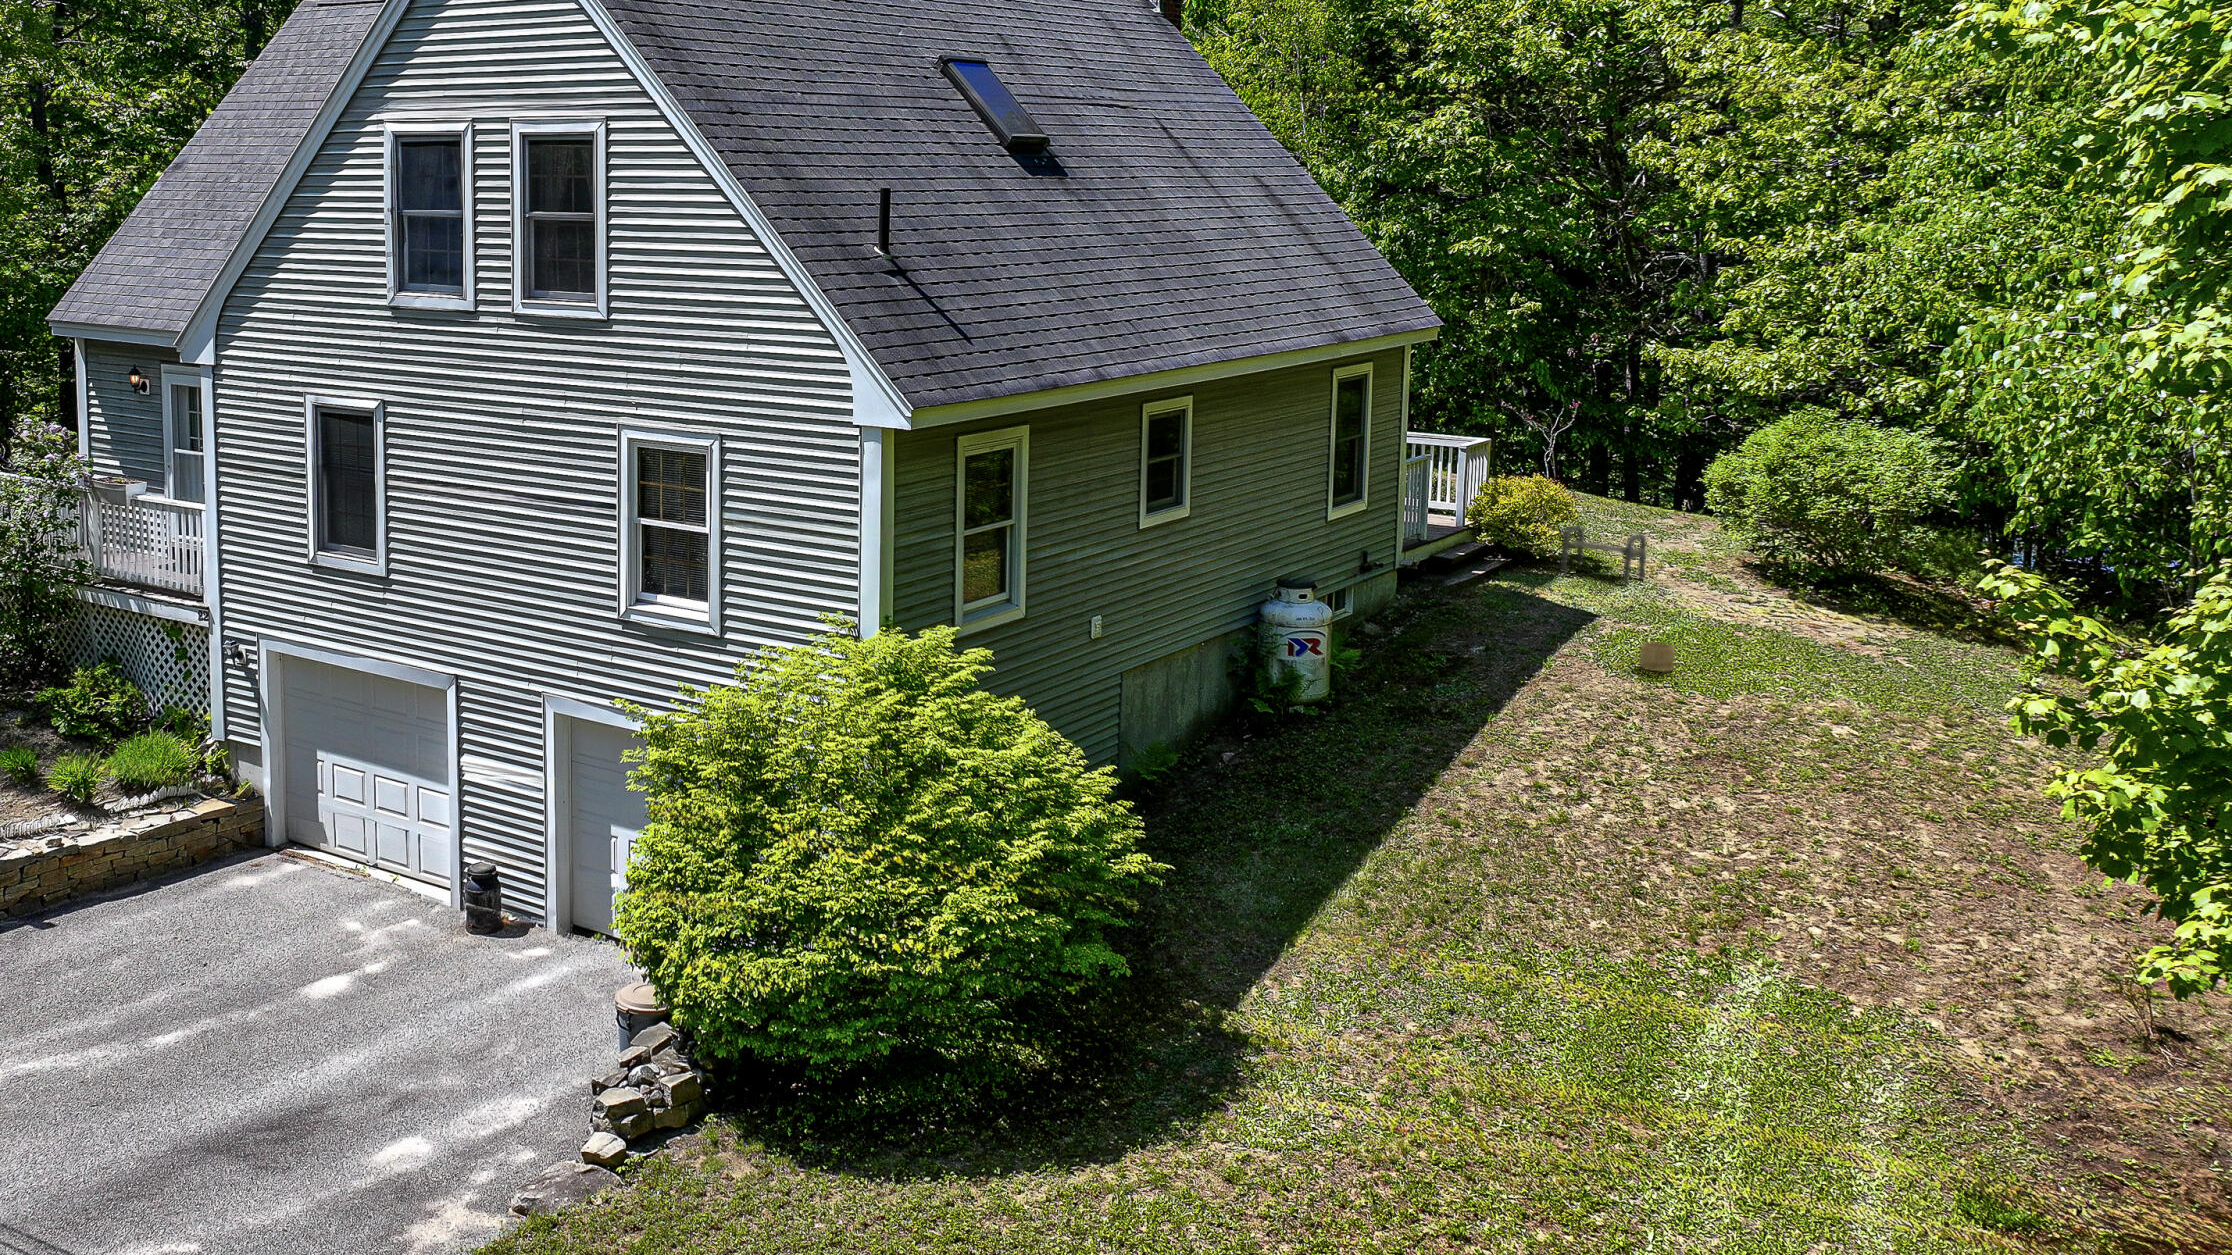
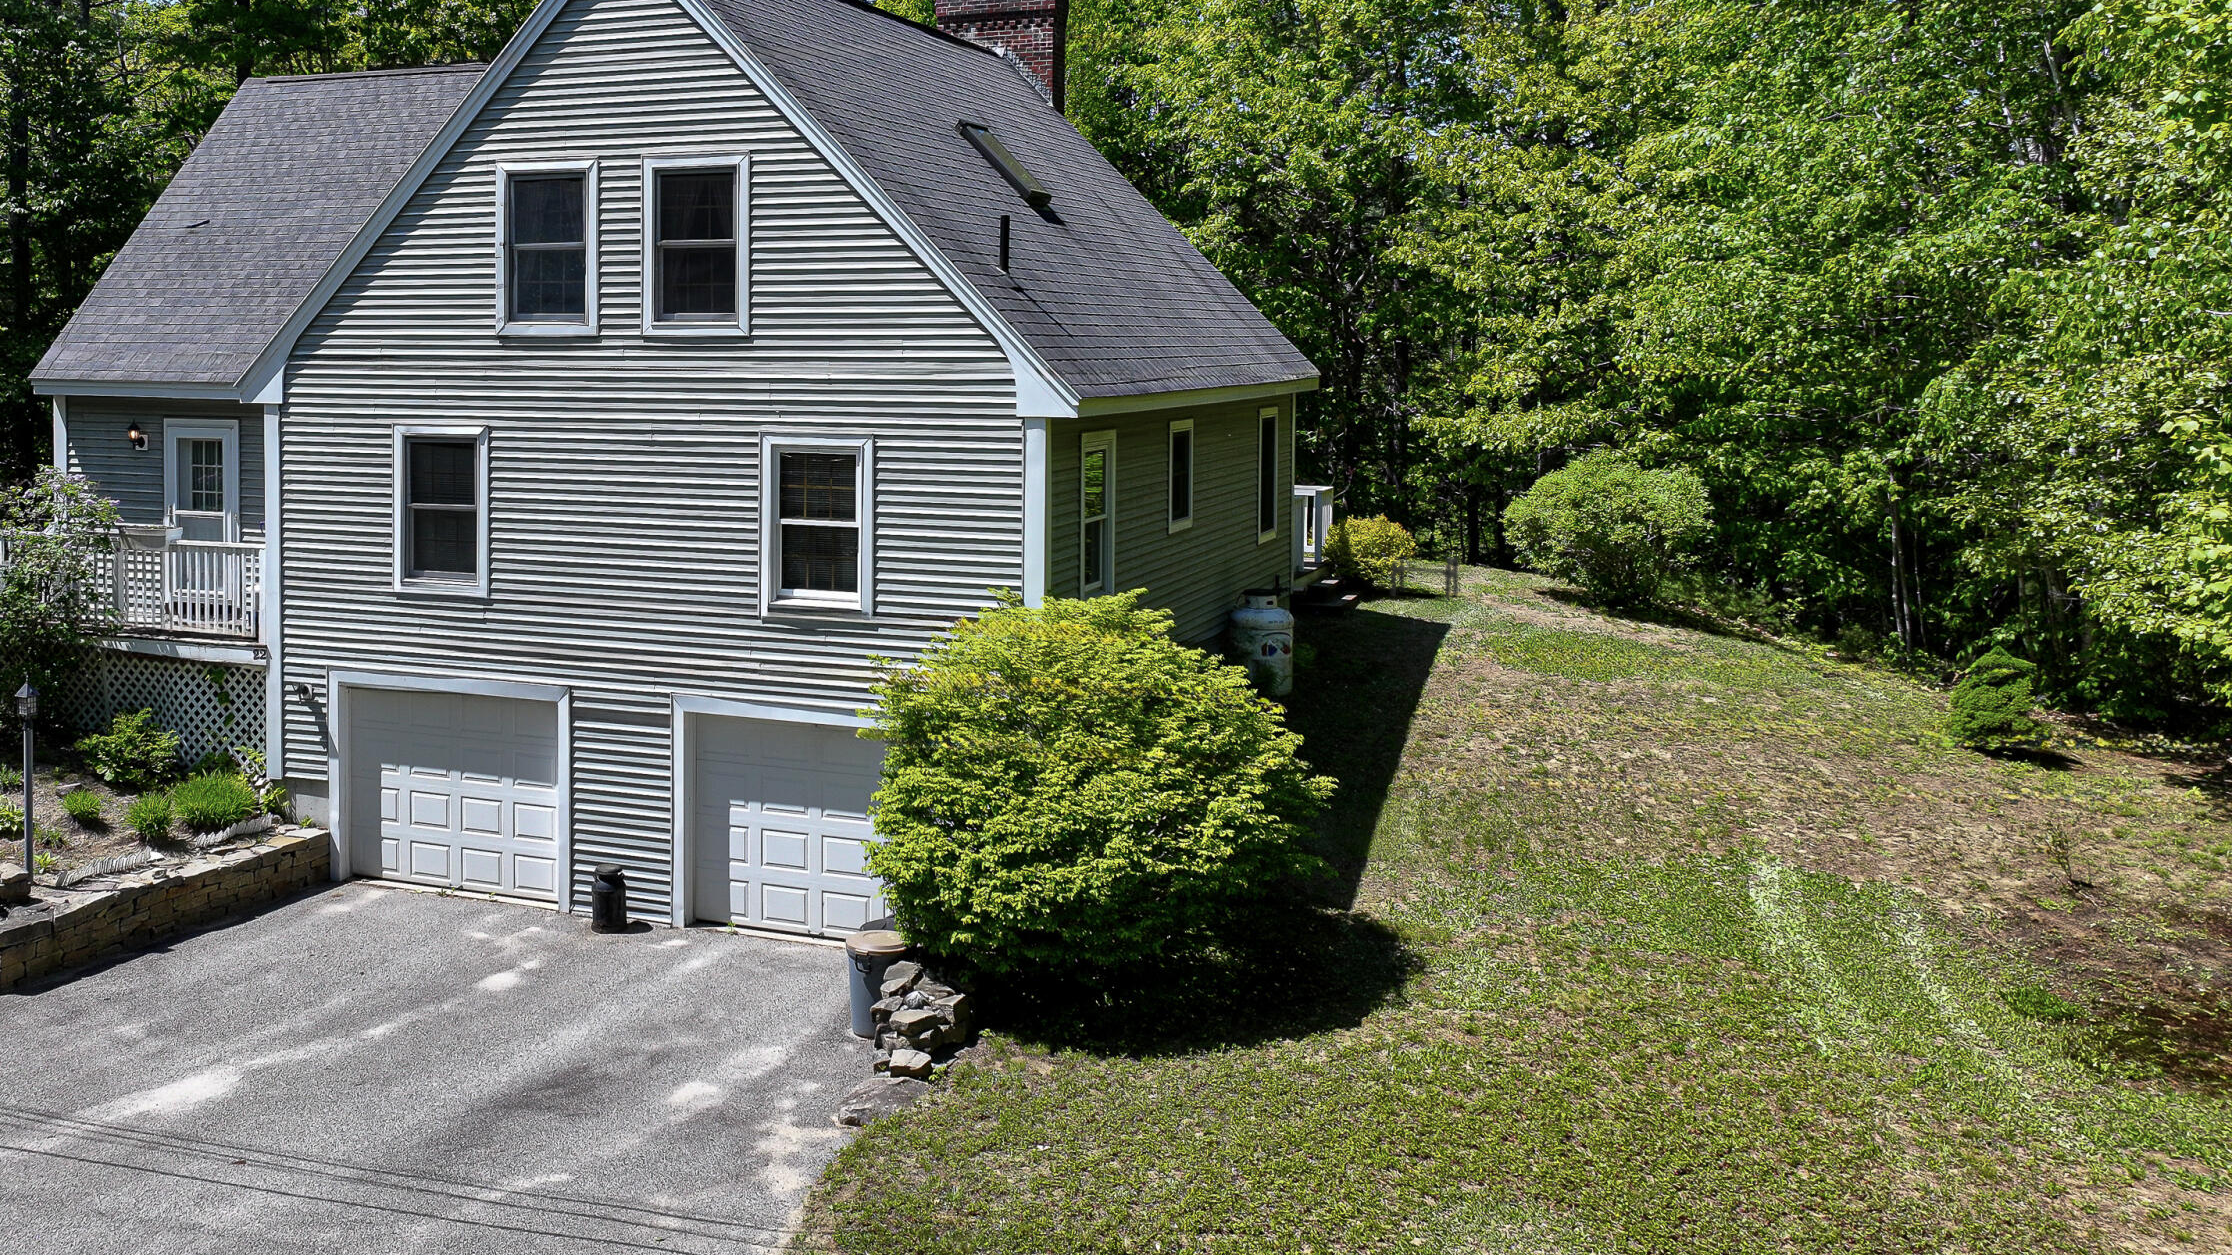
wooden bucket: present [1640,642,1675,672] -> none [1510,634,1539,657]

